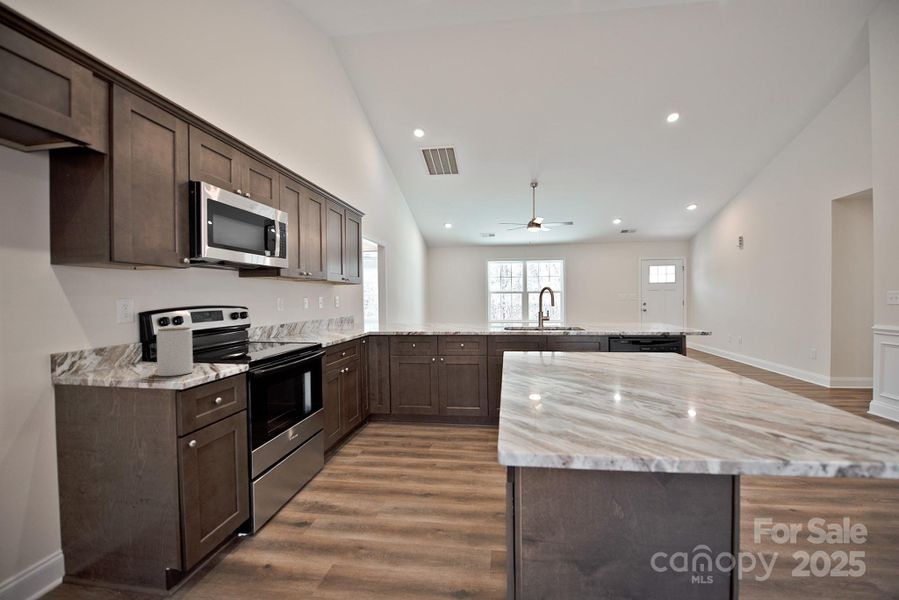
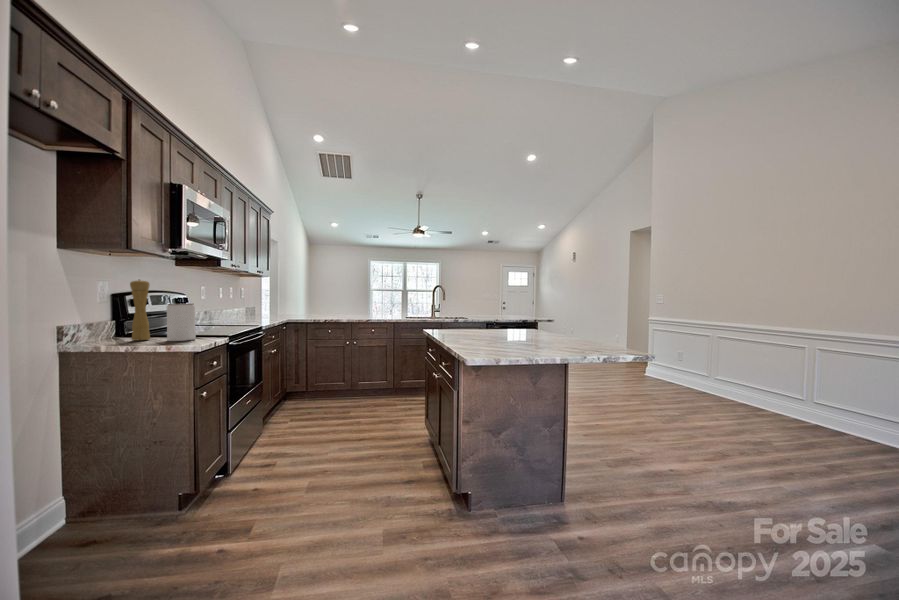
pepper mill: none [124,299,148,372] -> present [130,280,150,341]

